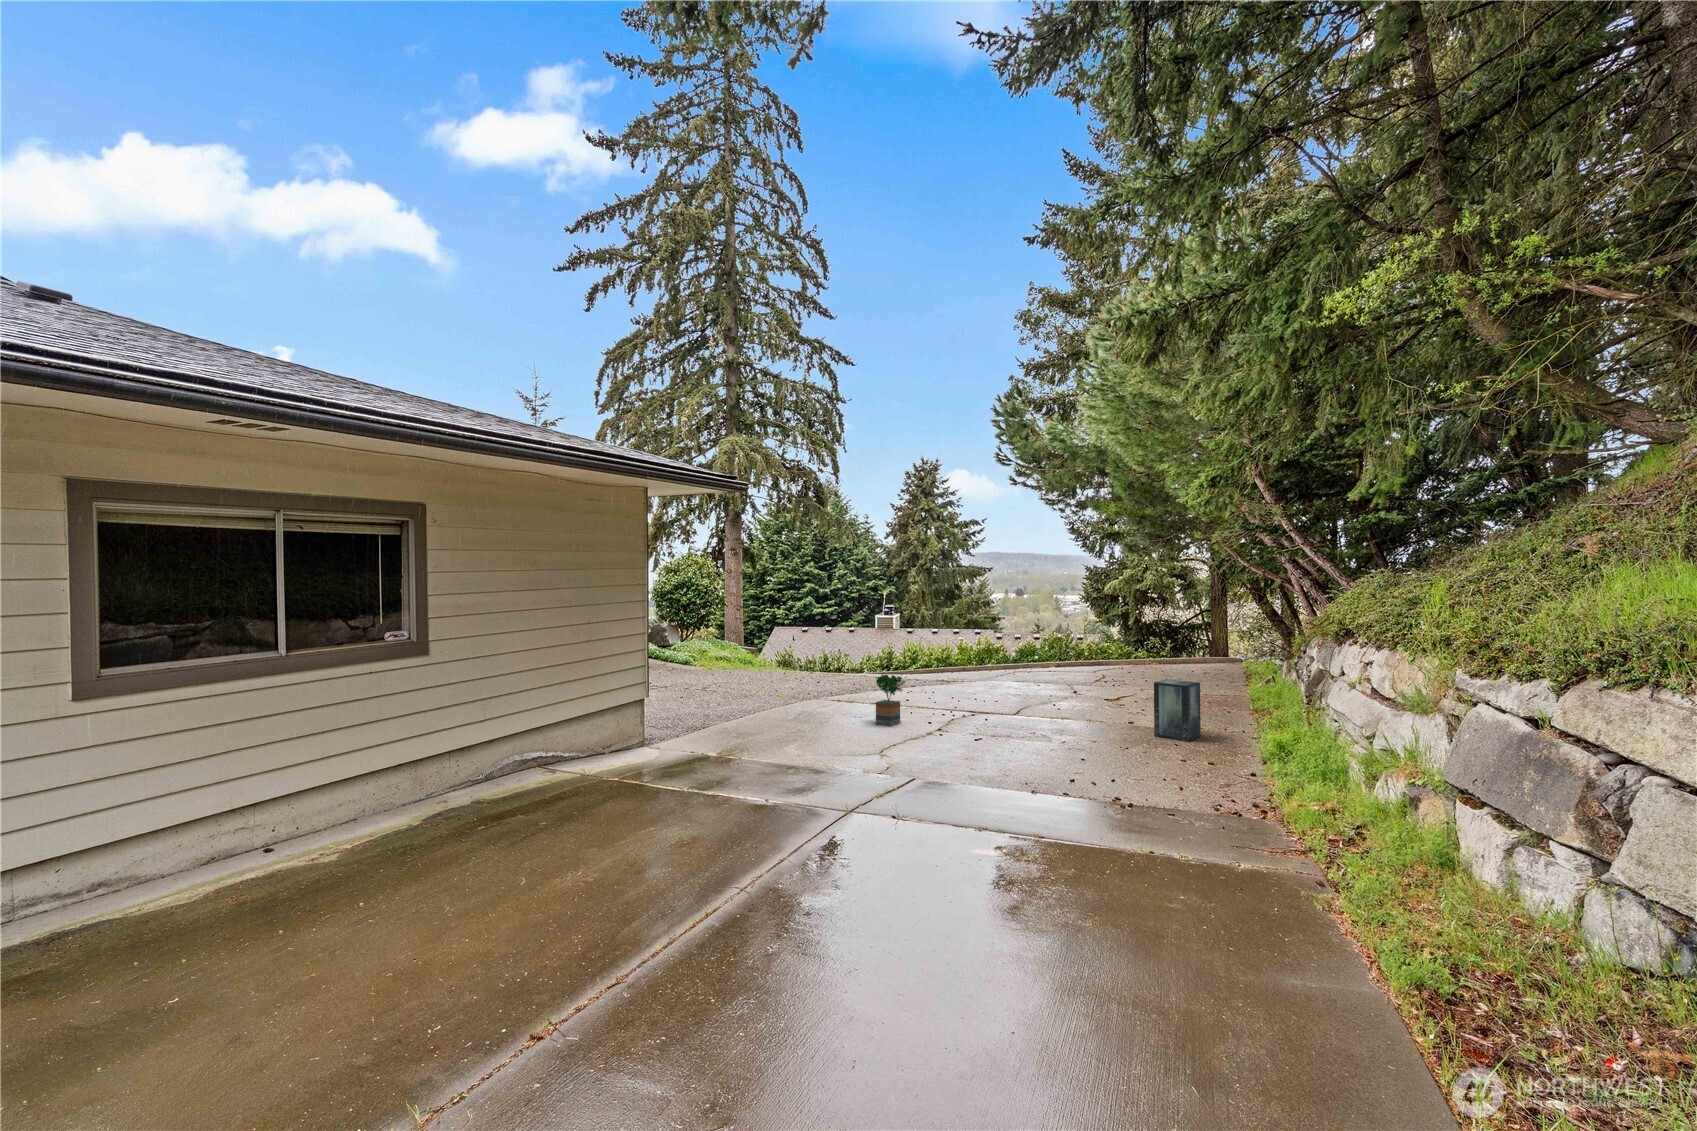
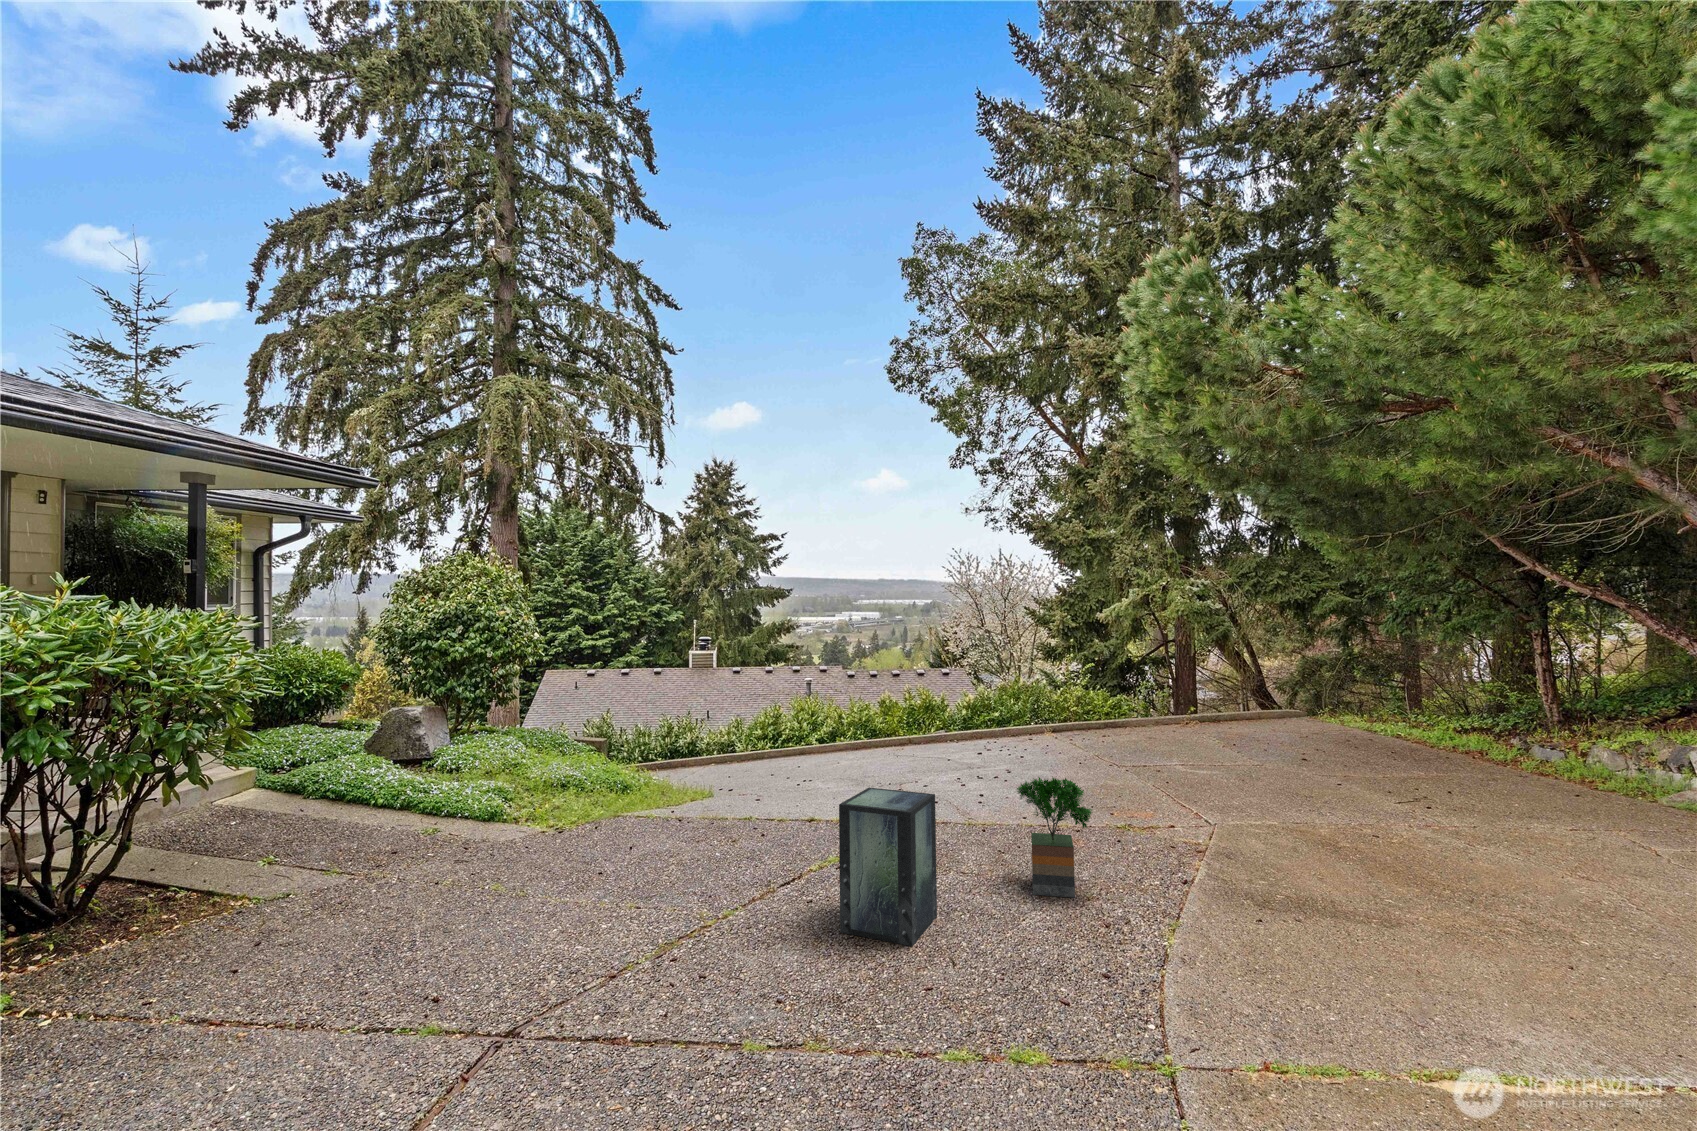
storage box: present [1154,679,1201,741] -> present [839,788,937,946]

